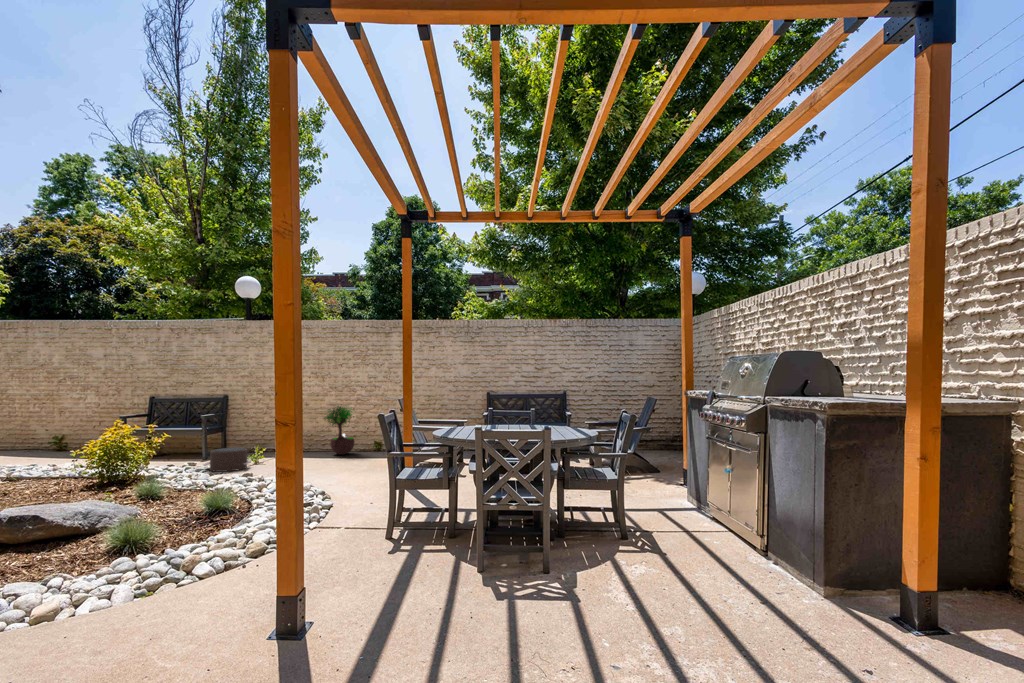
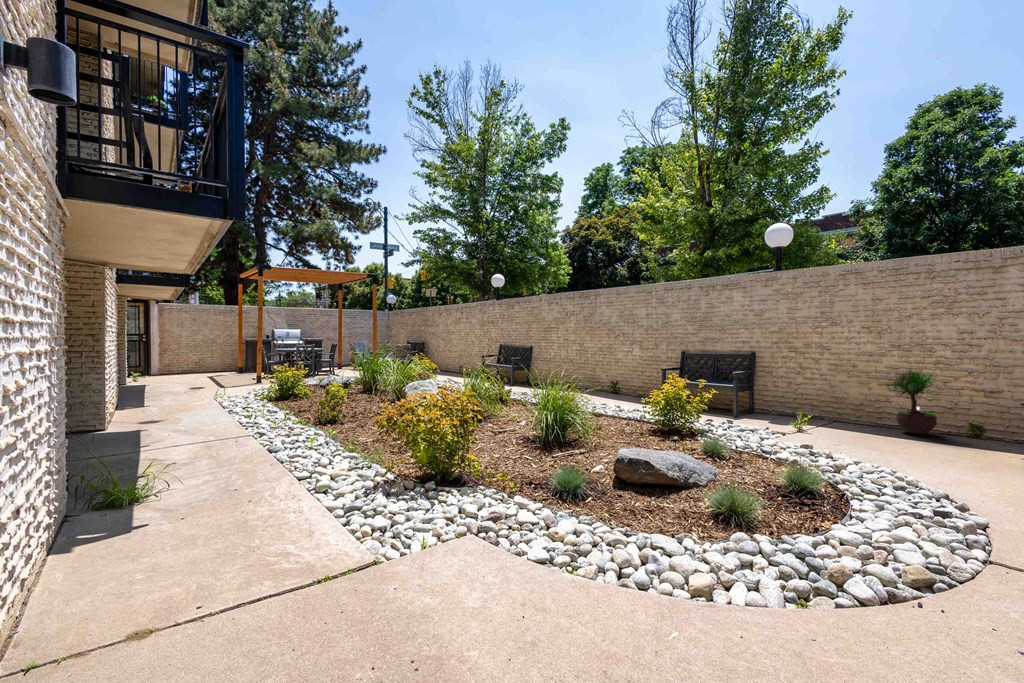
pouf: present [203,448,251,472] -> none [747,409,800,437]

